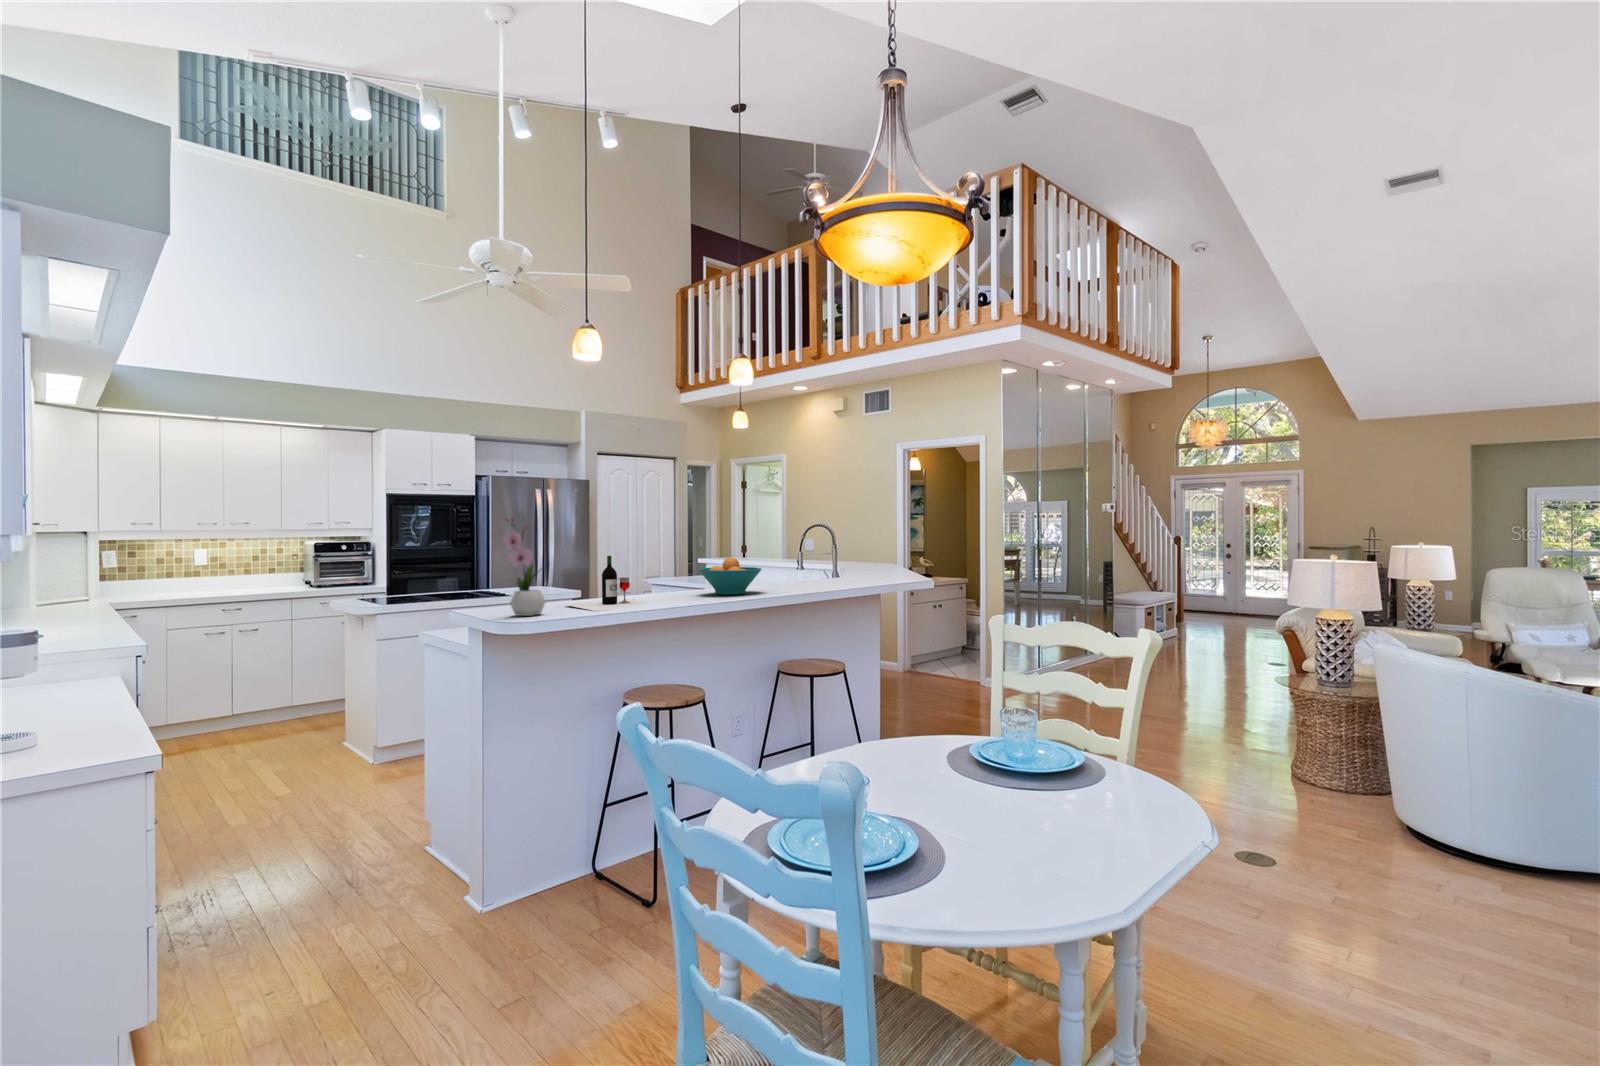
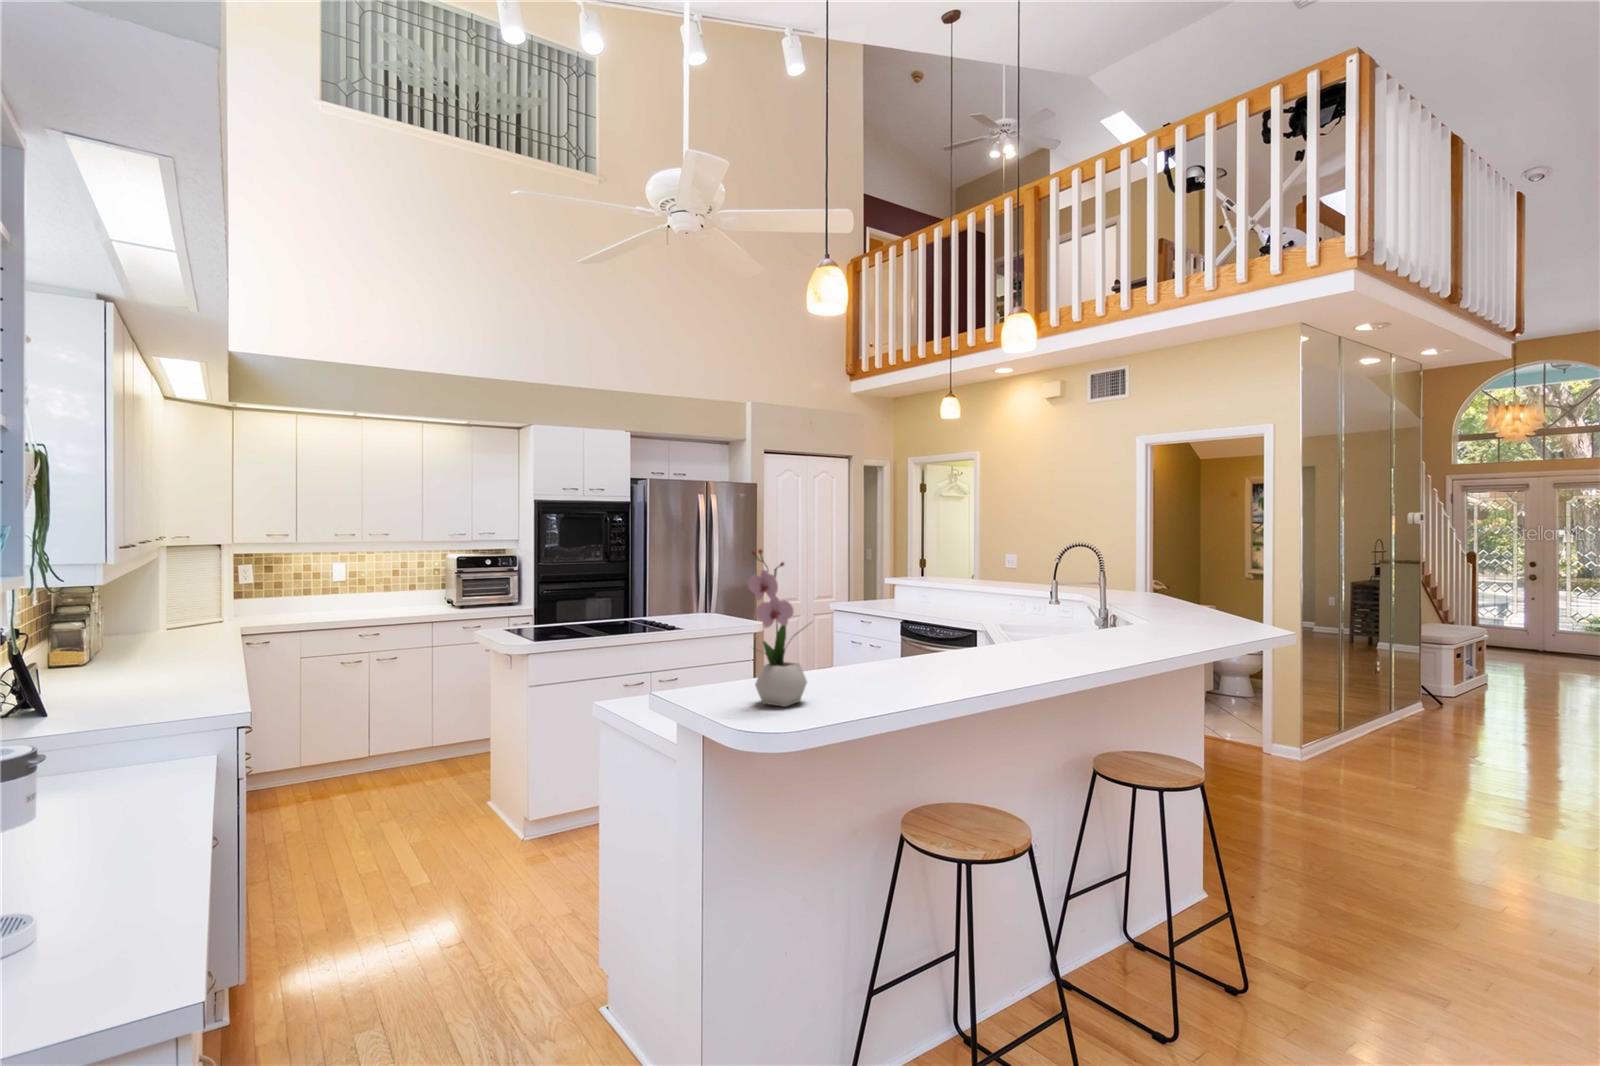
wine bottle: present [565,556,648,611] -> none [812,603,976,697]
fruit bowl: present [699,557,761,595] -> none [993,603,1092,661]

